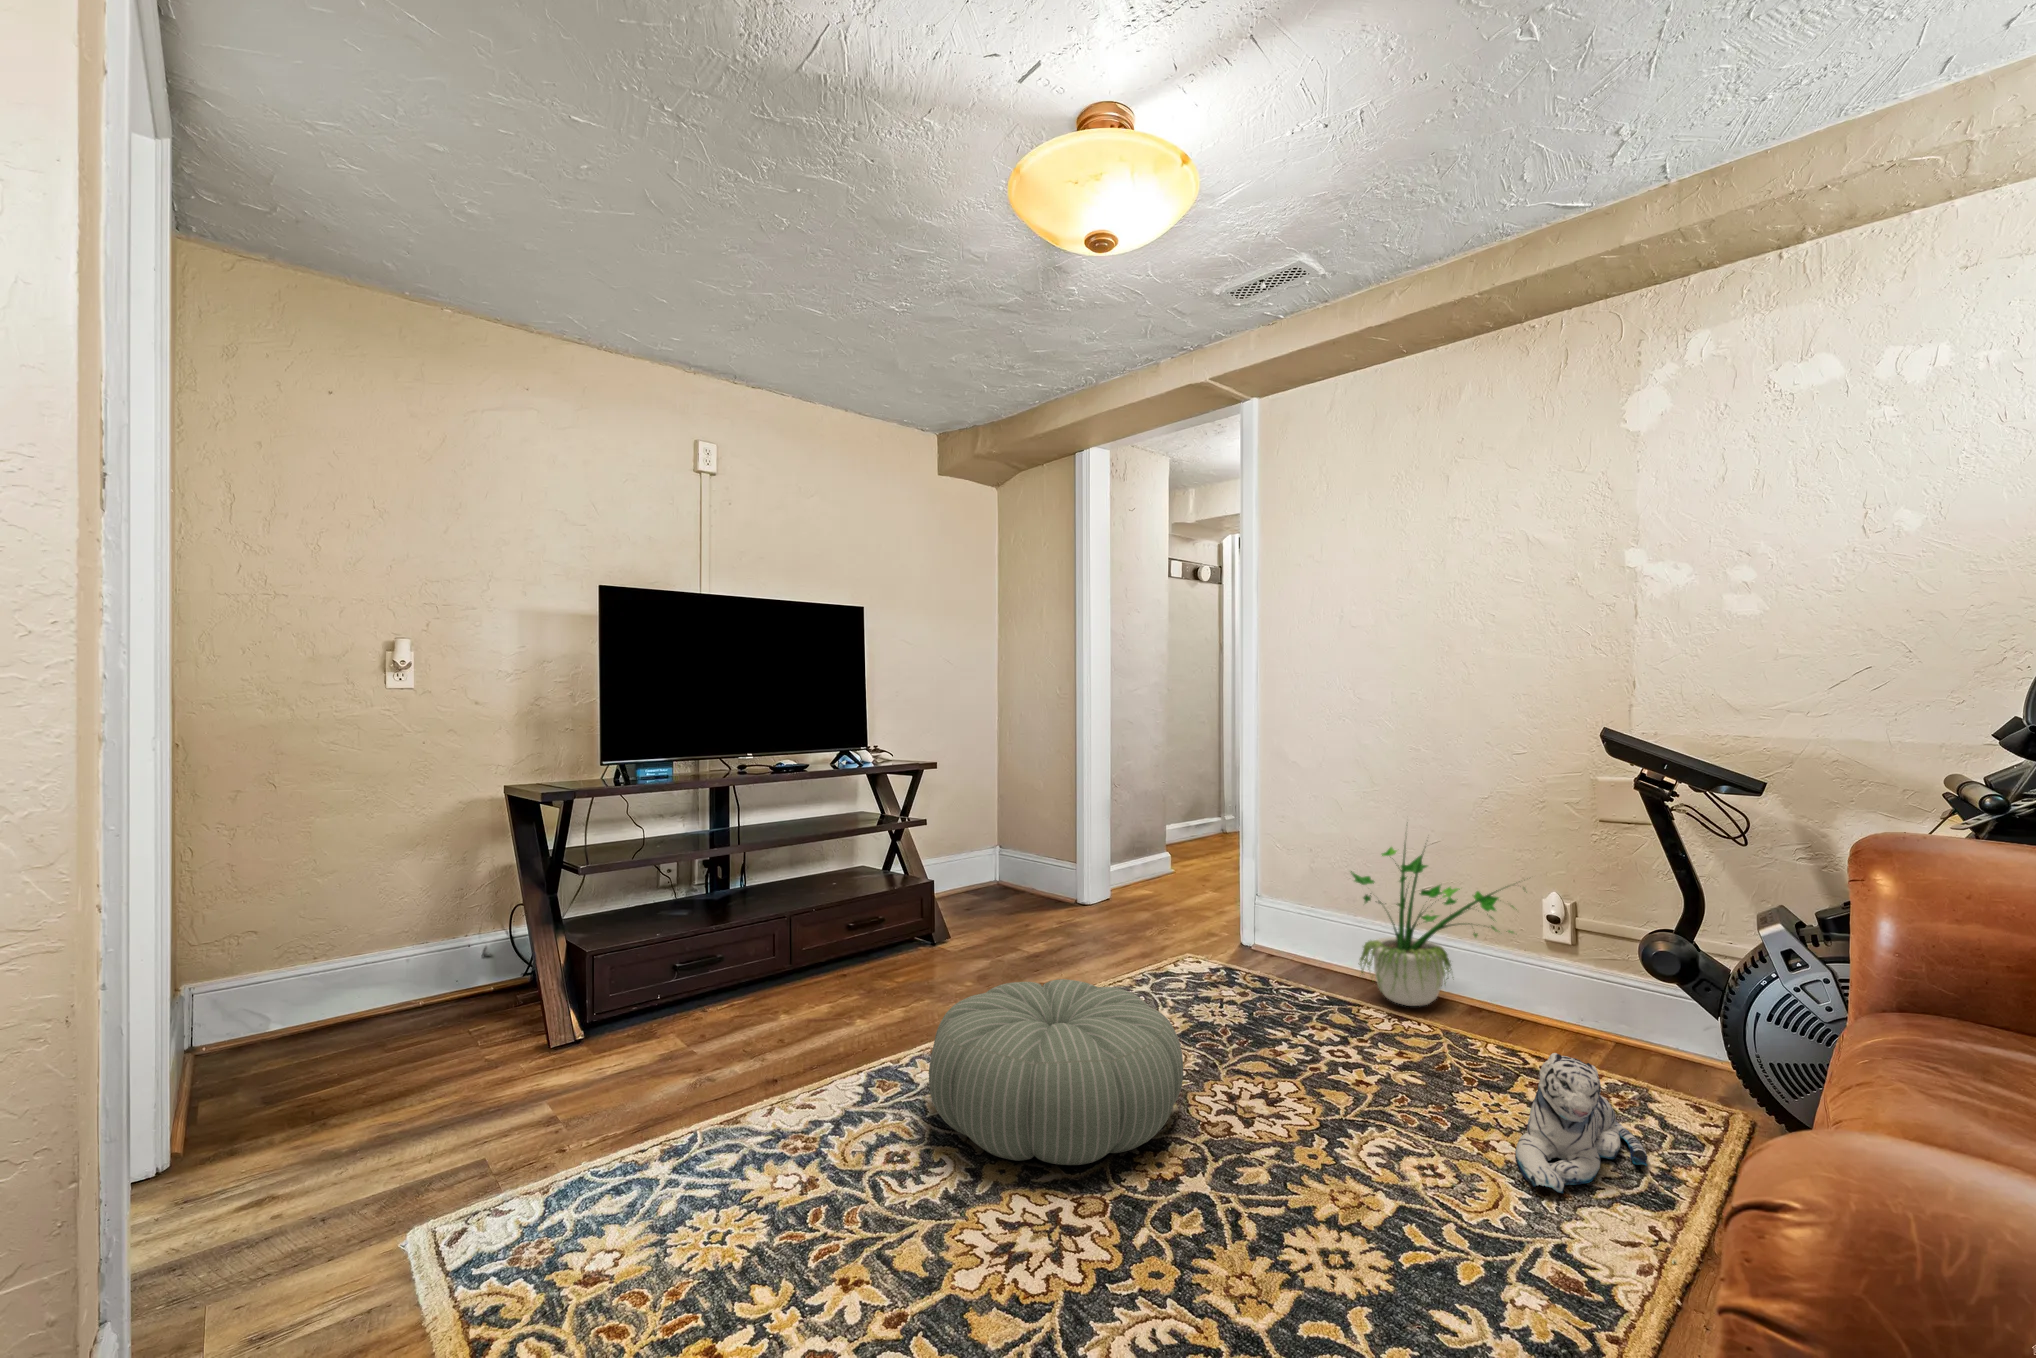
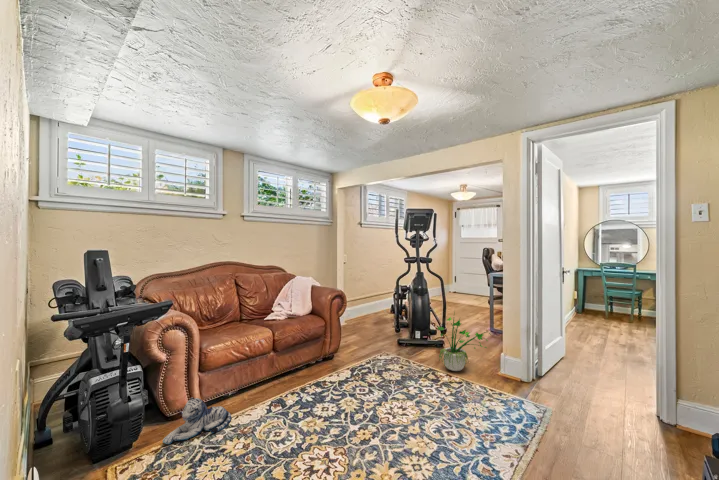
pouf: present [929,979,1183,1165] -> none [290,369,375,436]
plush toy: present [1515,1053,1648,1193] -> present [163,397,232,444]

